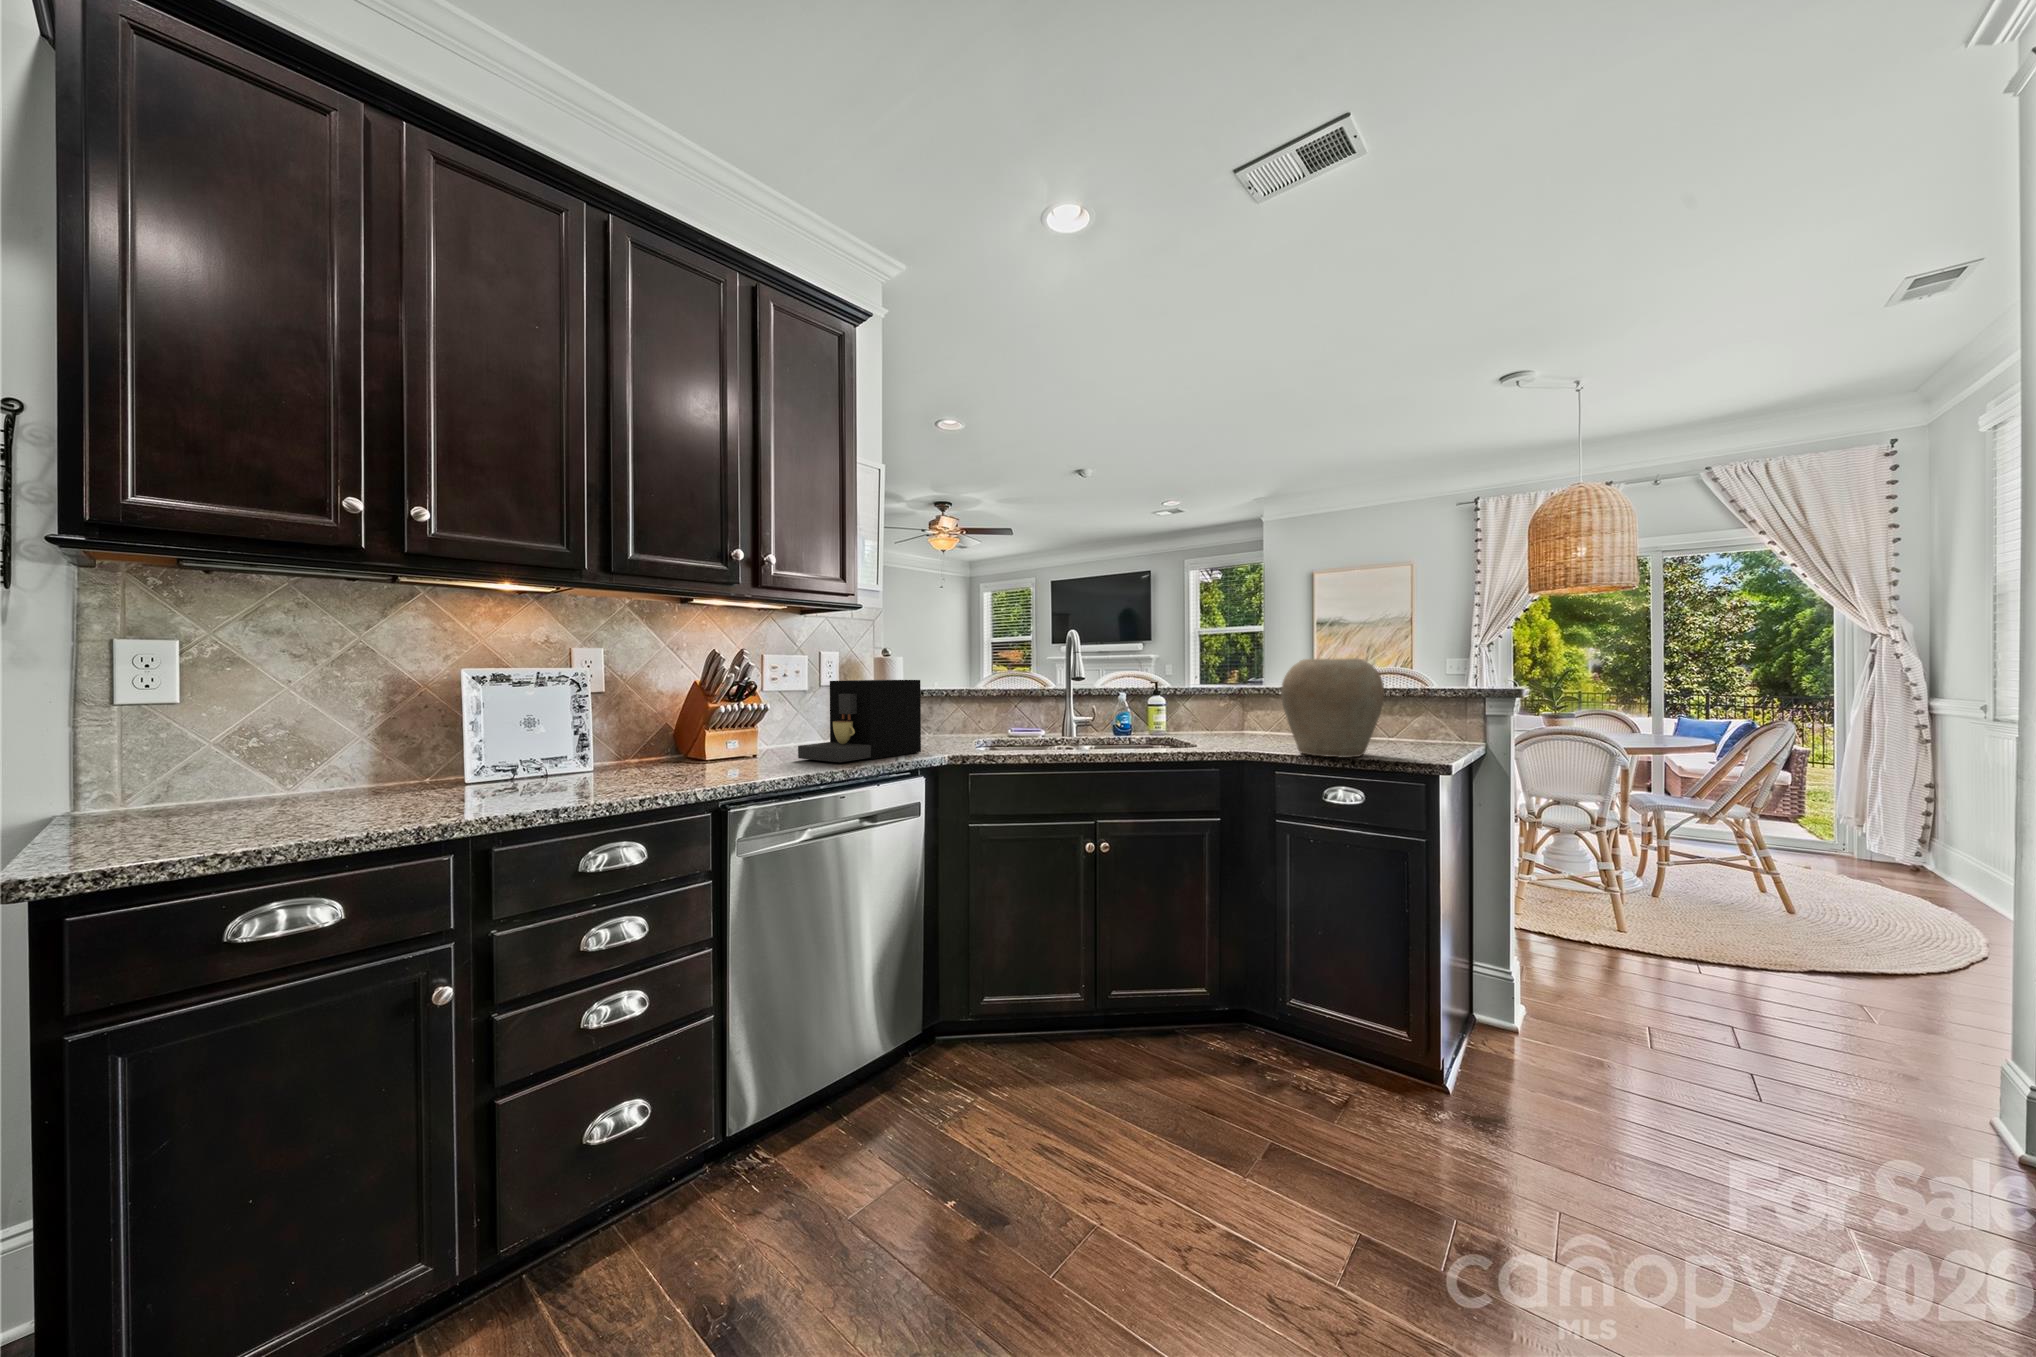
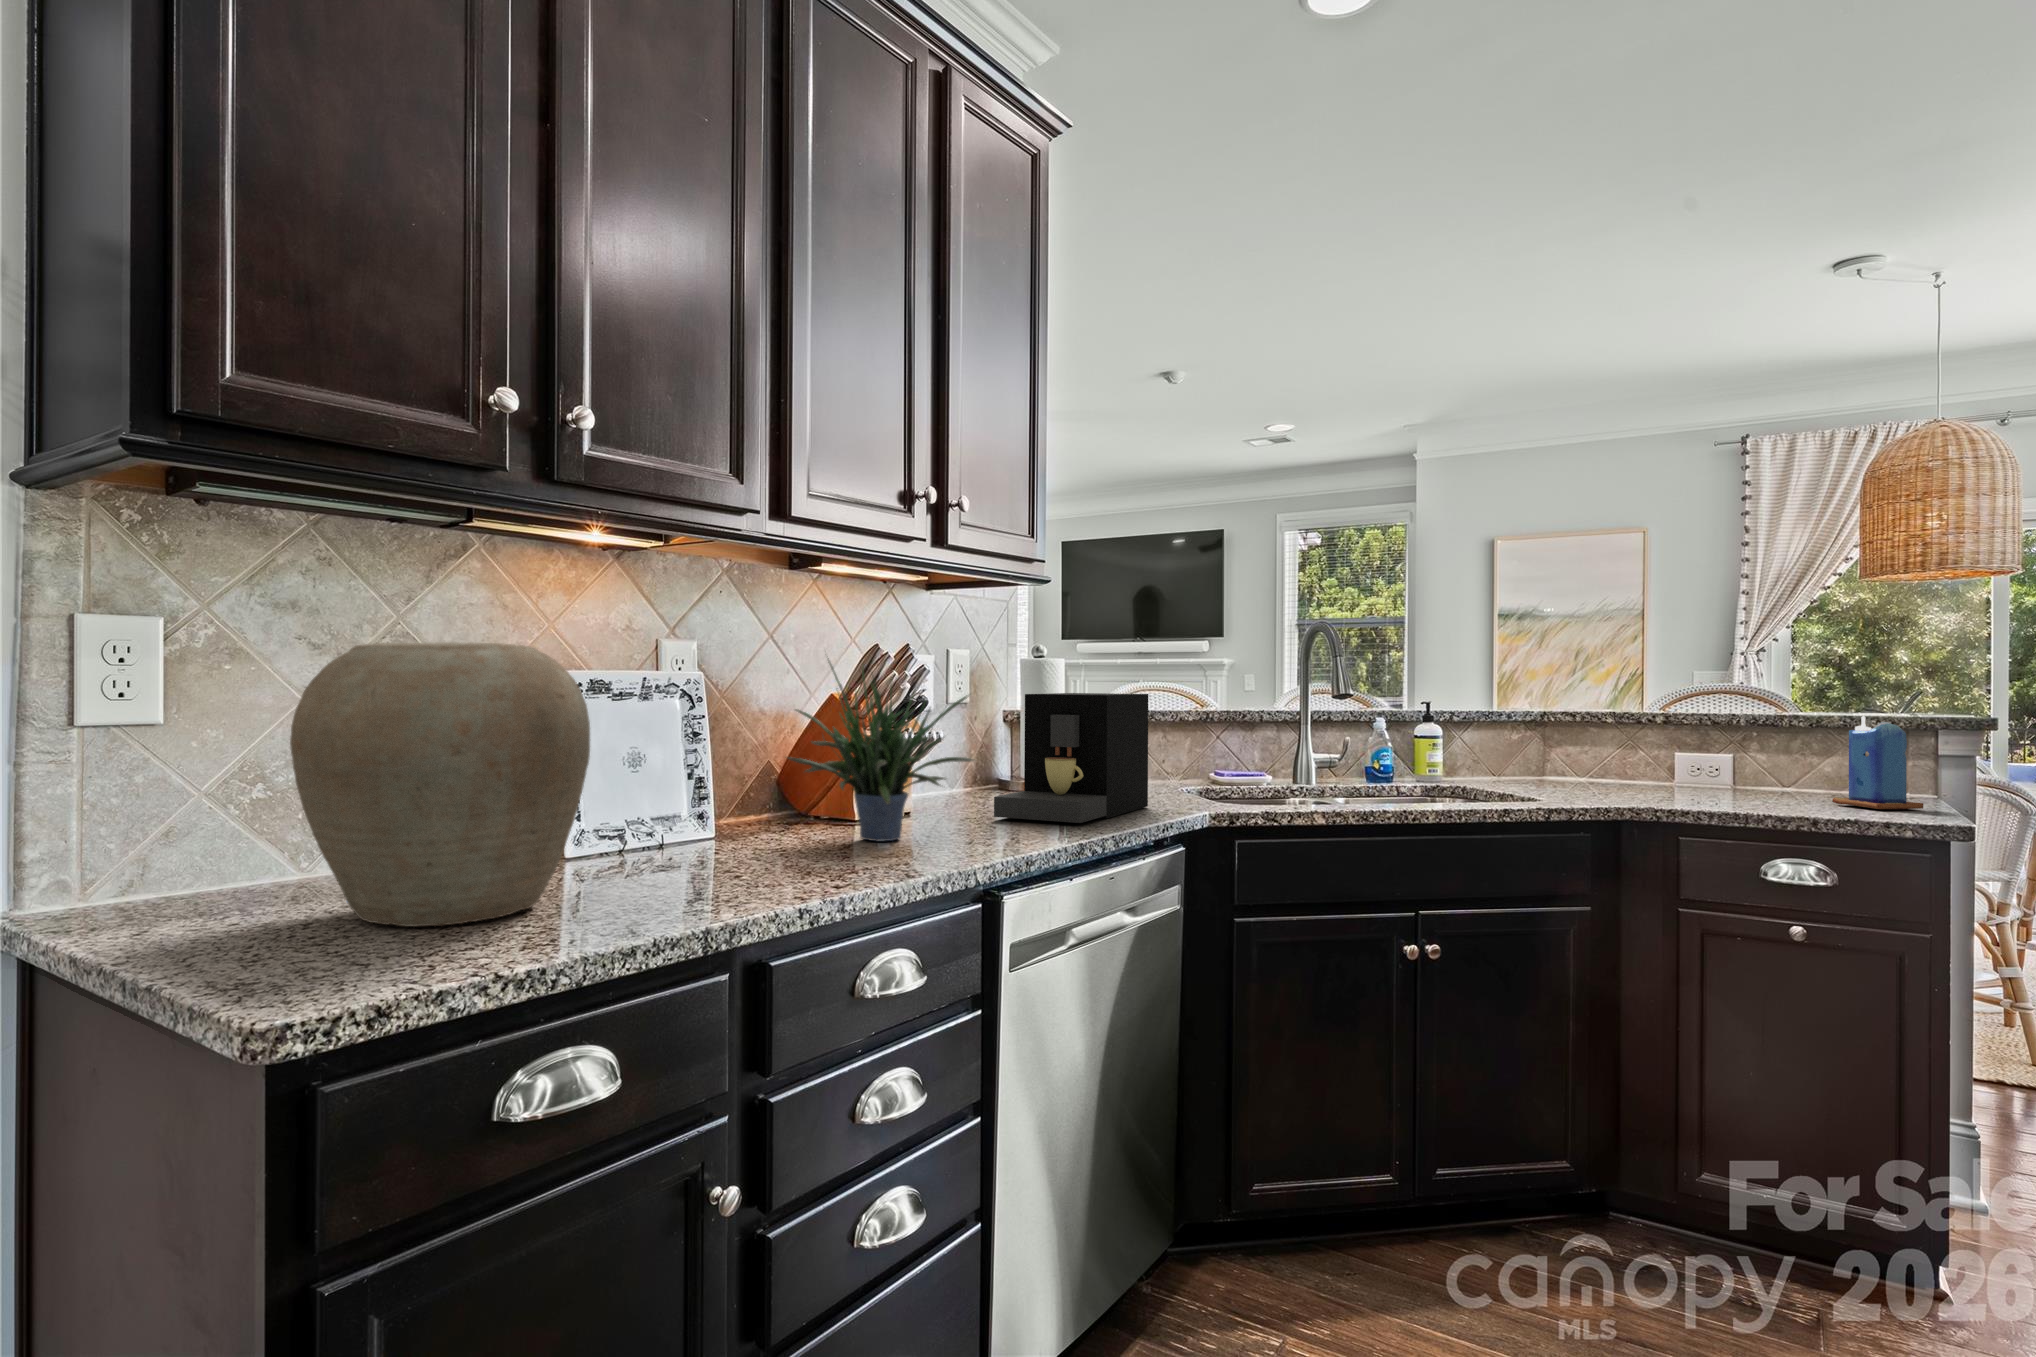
potted plant: none [628,653,741,774] -> present [788,658,974,841]
vase: present [1281,658,1384,757] -> present [290,642,590,926]
candle: none [1396,689,1451,754] -> present [1832,716,1923,809]

